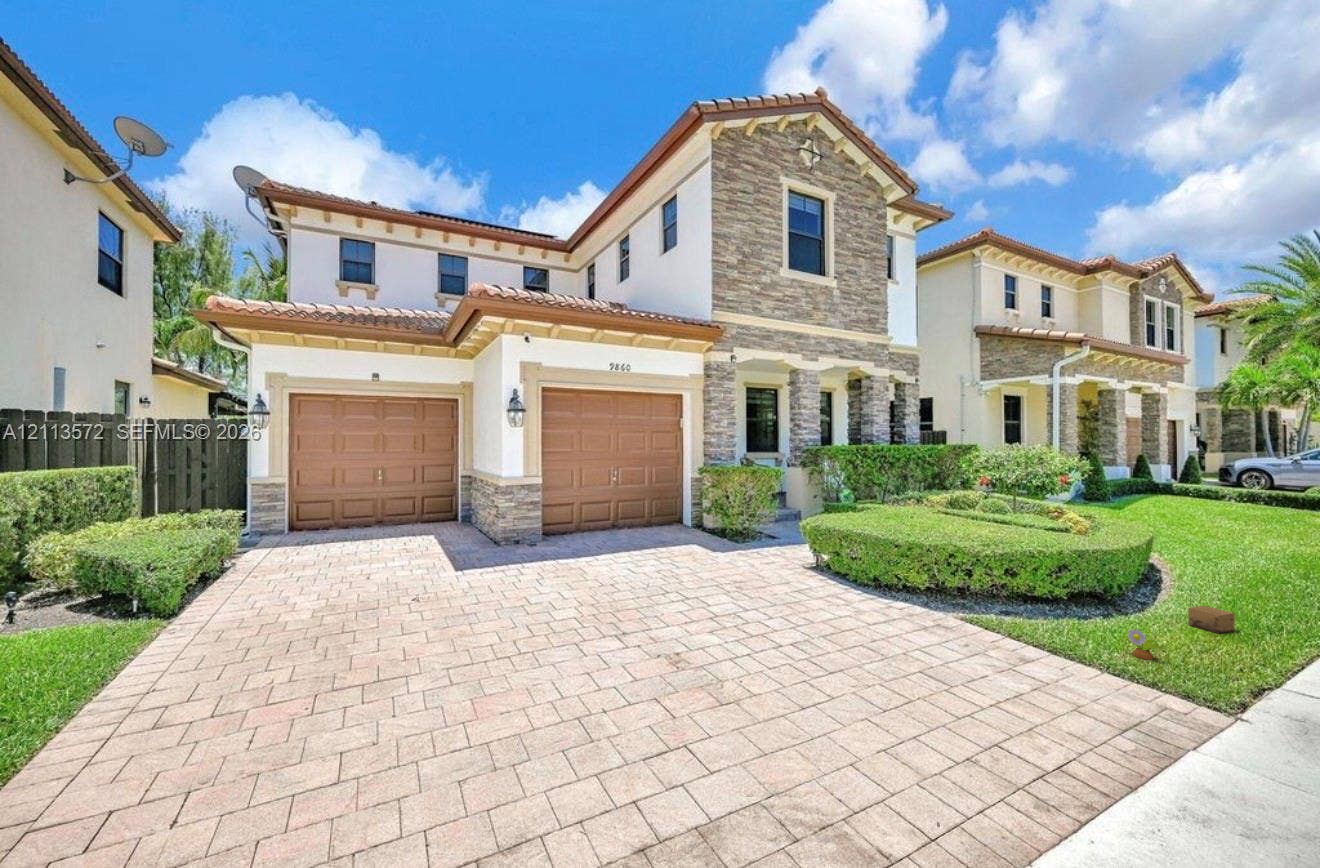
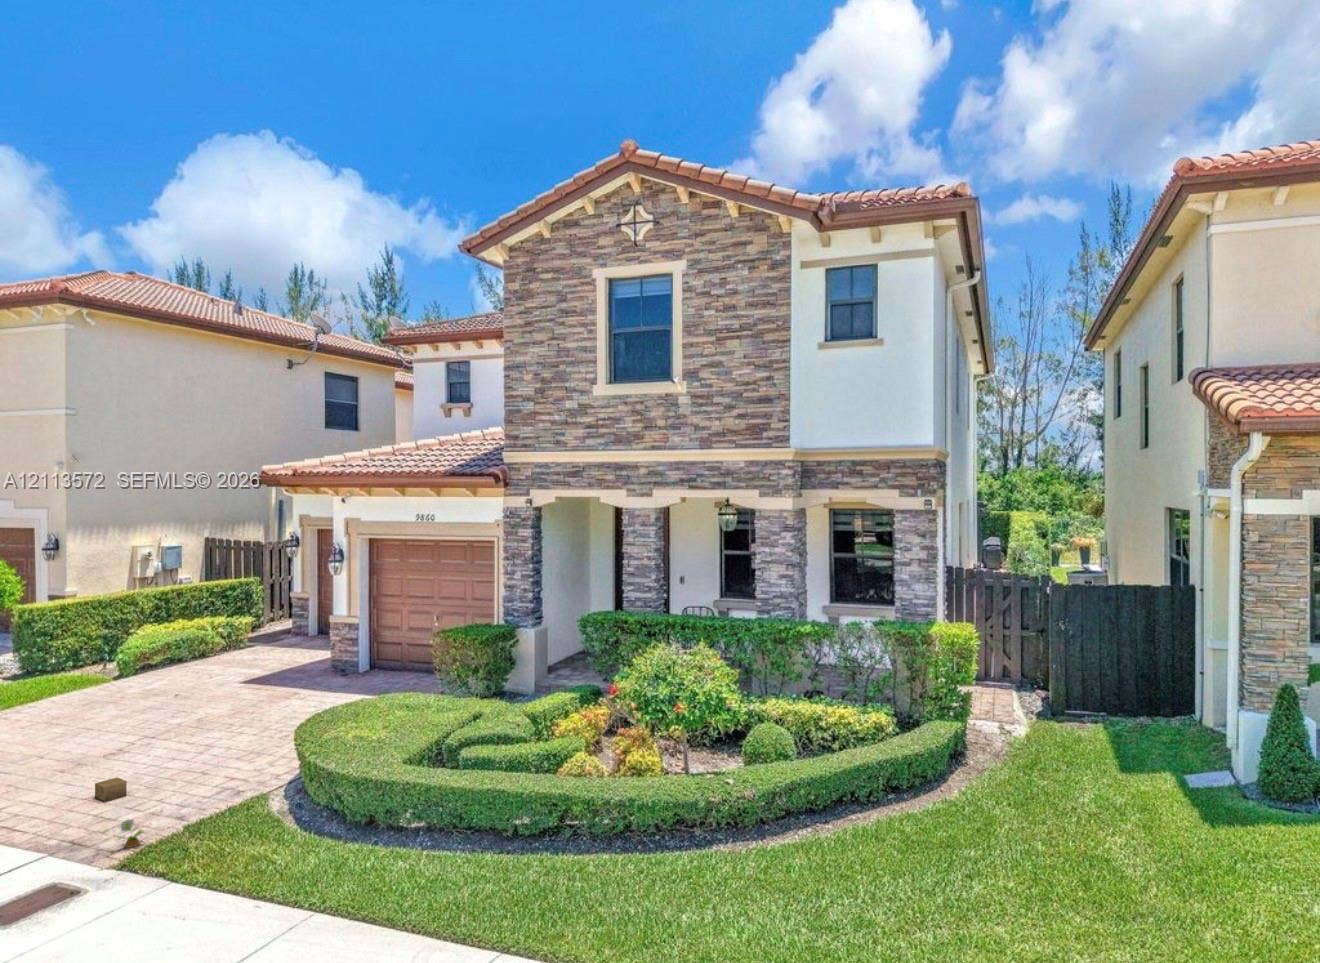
cardboard box: present [1188,606,1235,634] -> present [95,778,127,802]

